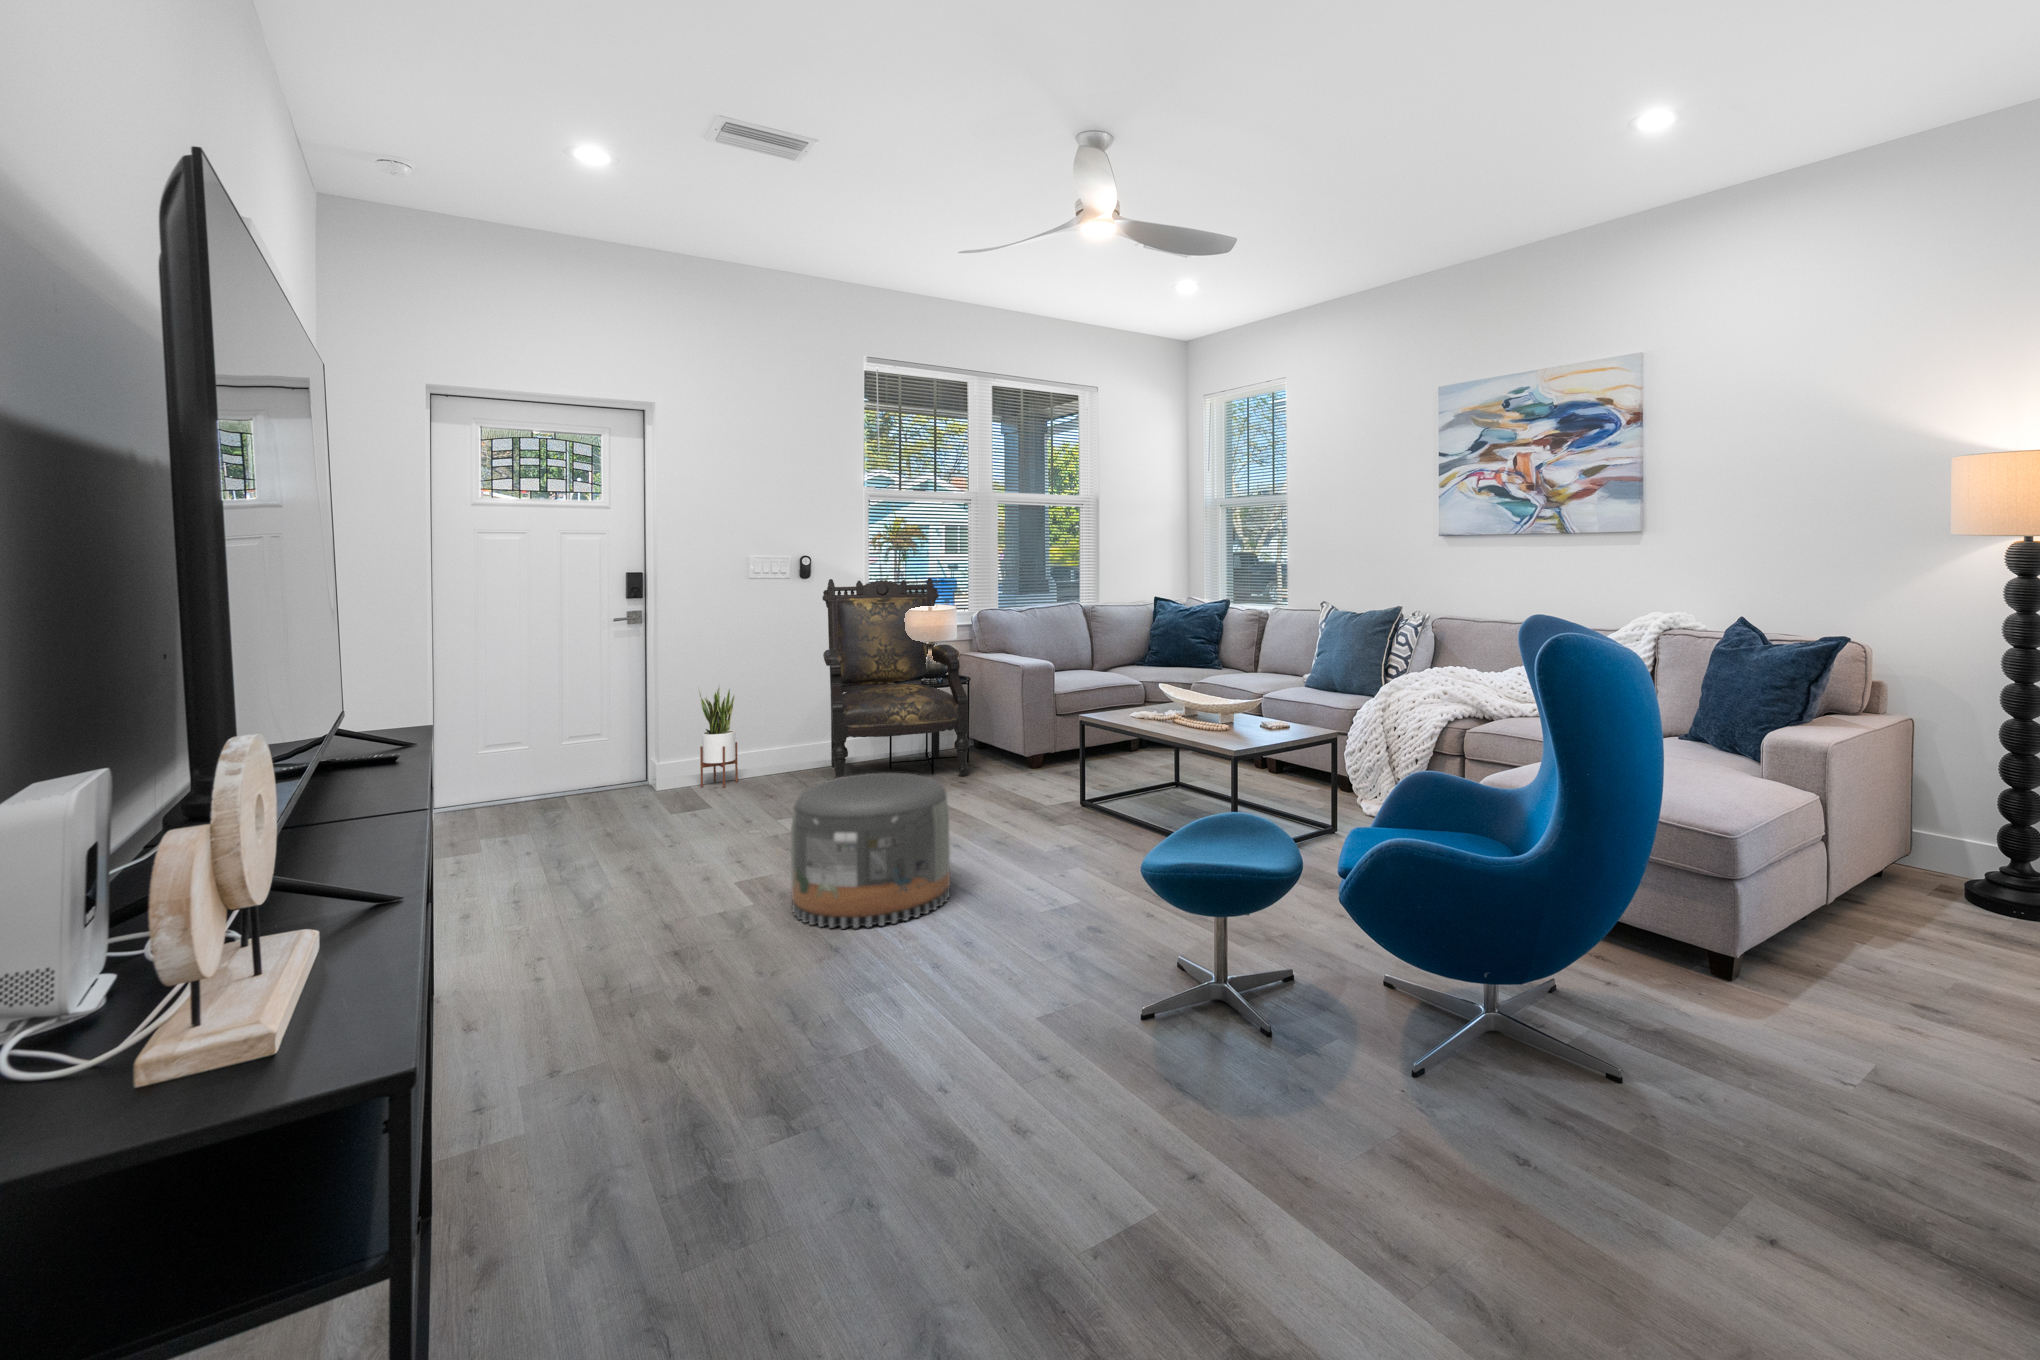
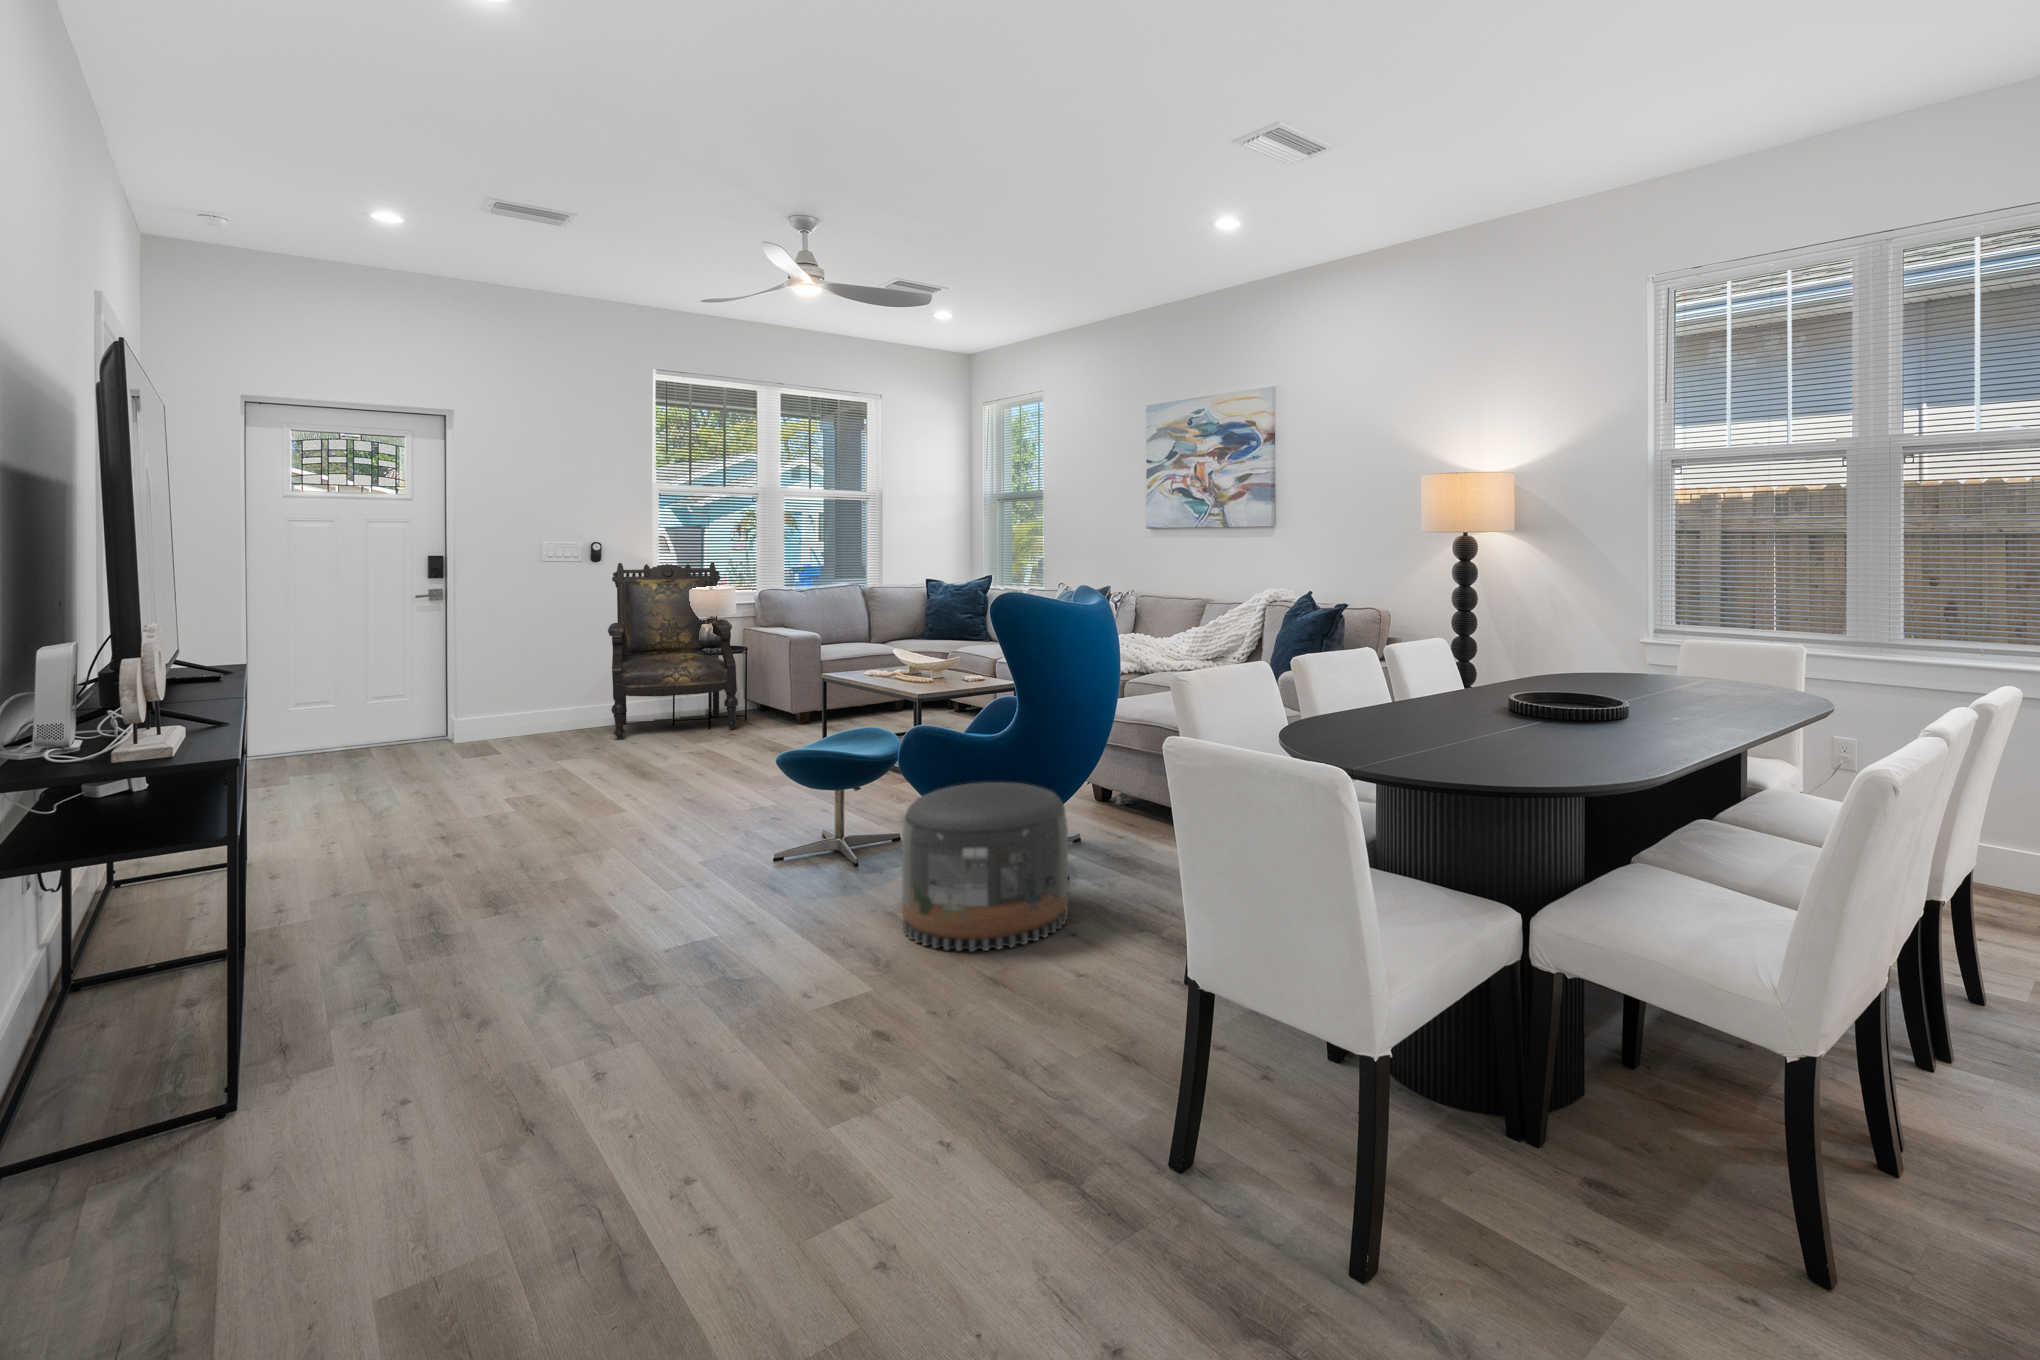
potted plant: present [698,684,738,787] -> none [492,651,530,740]
pouf: present [791,773,950,928] -> present [902,782,1068,951]

